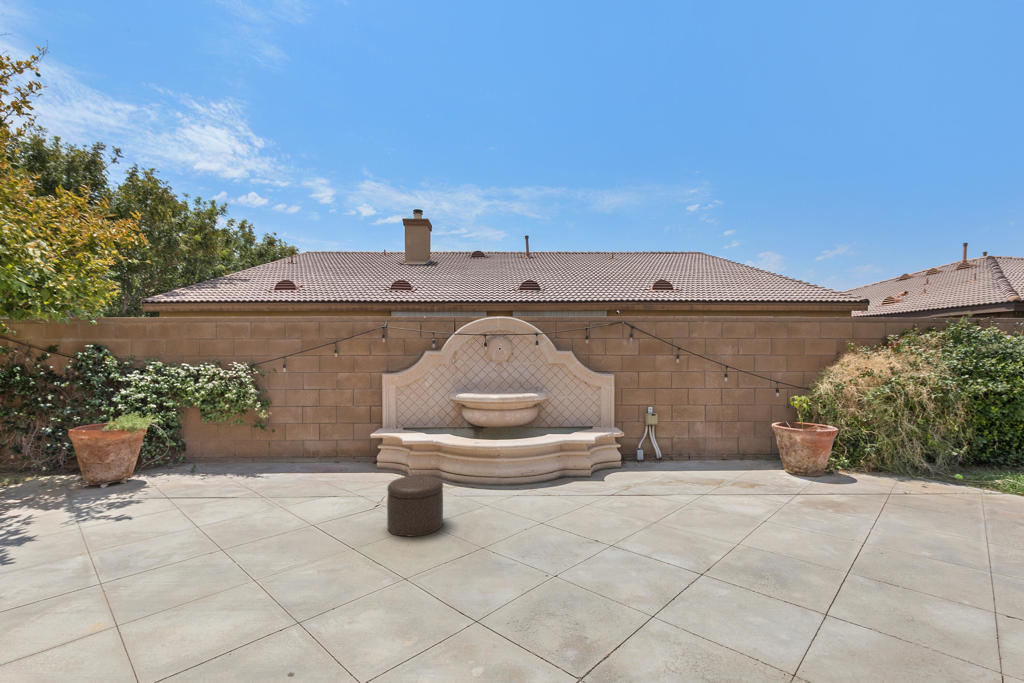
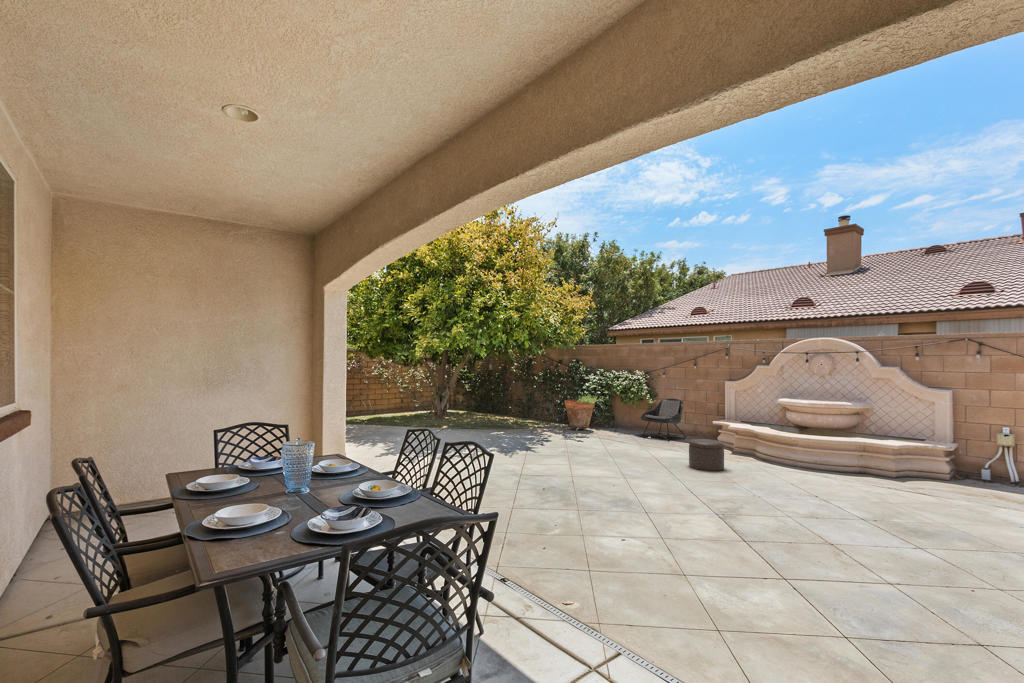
lounge chair: none [250,404,324,476] -> present [641,399,686,442]

